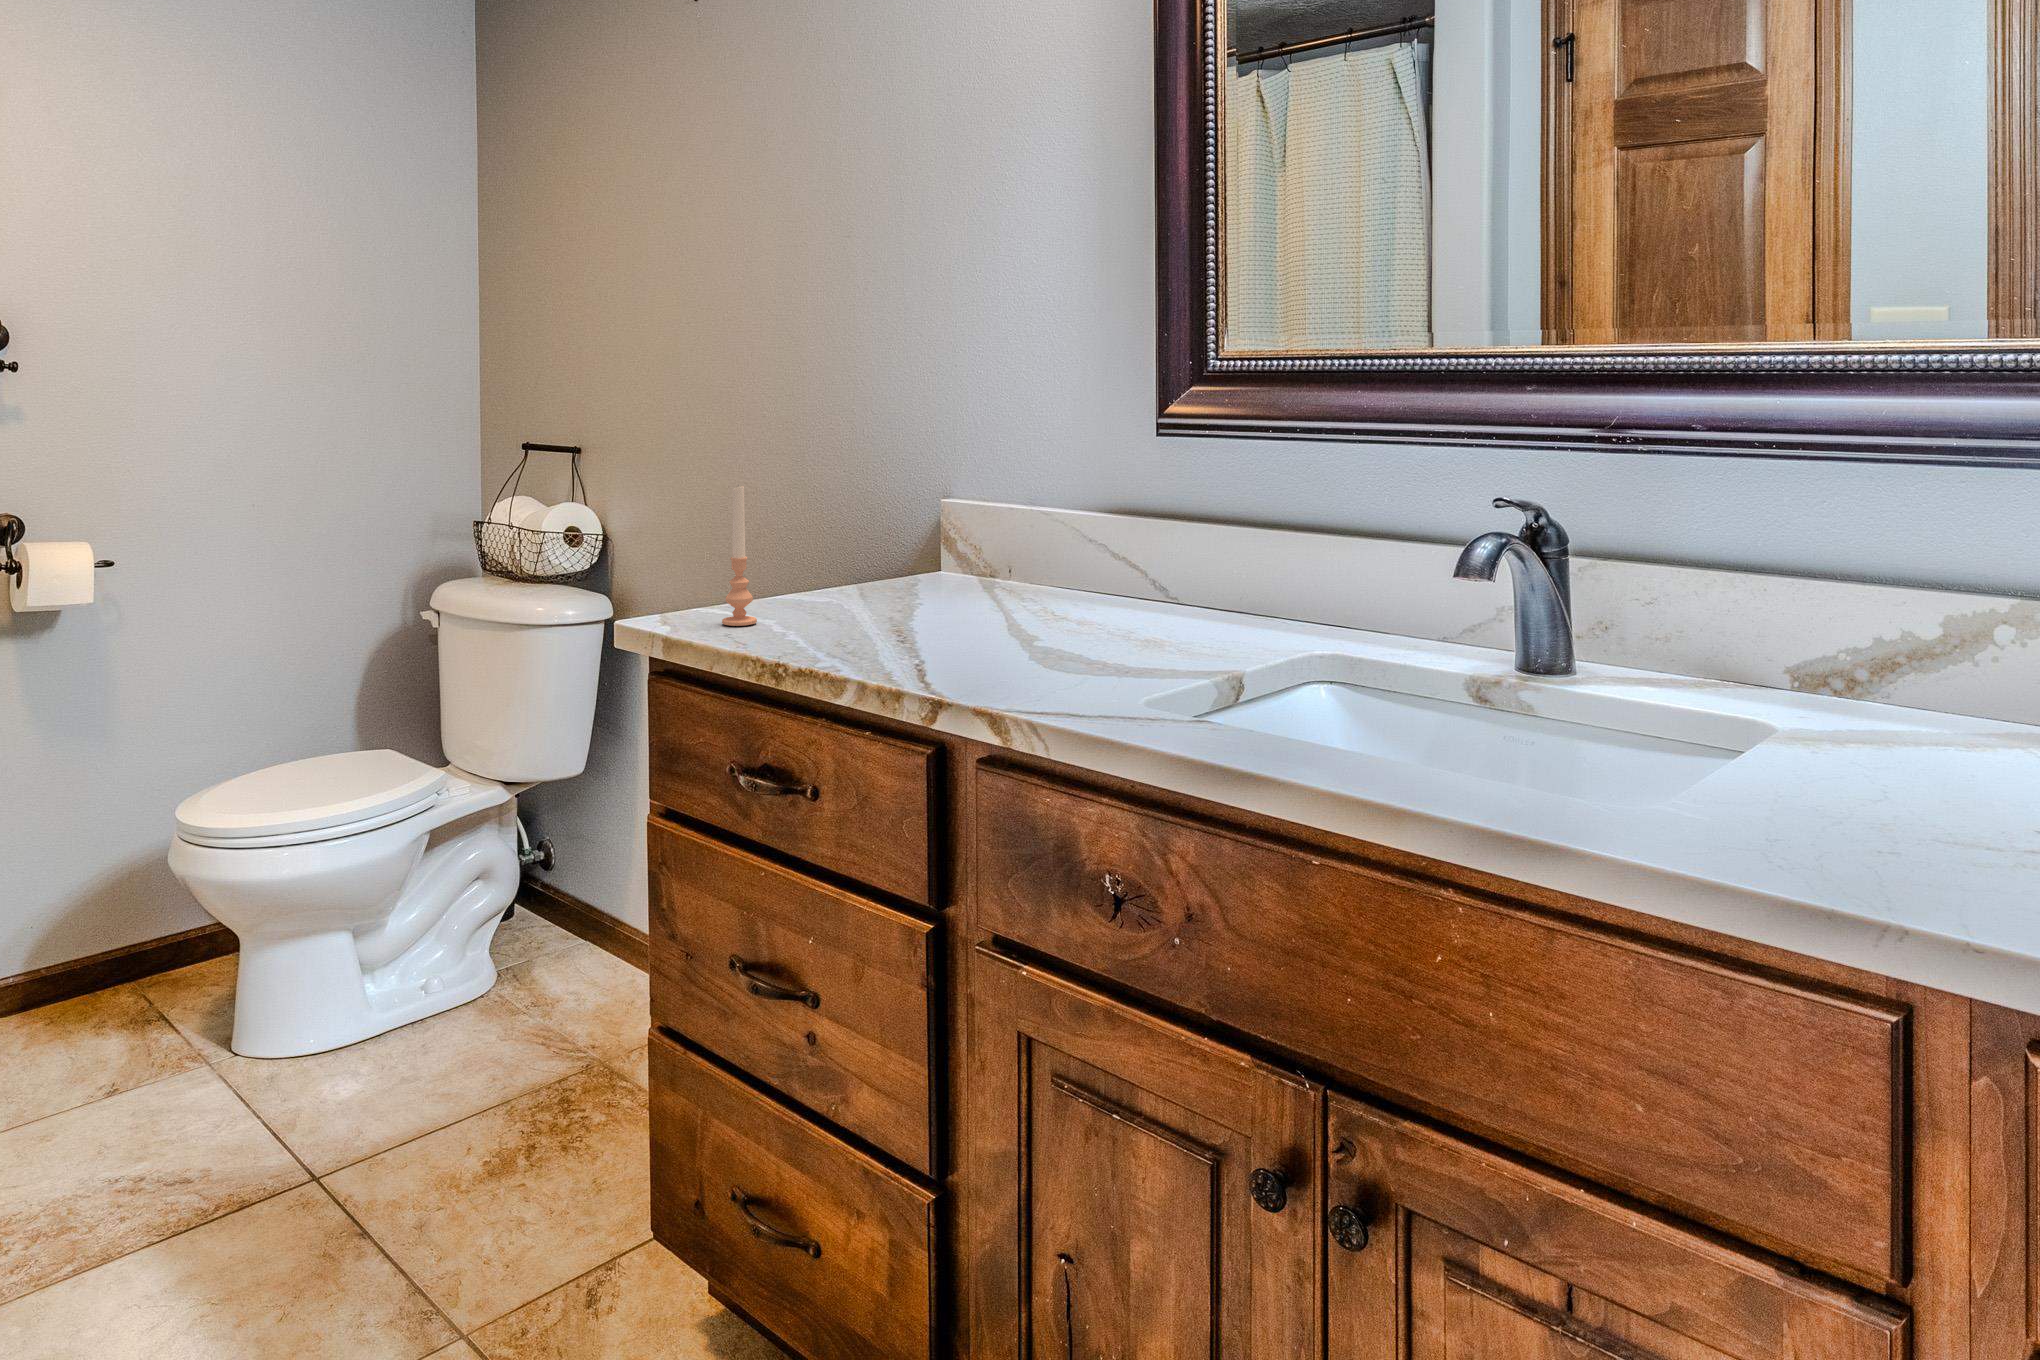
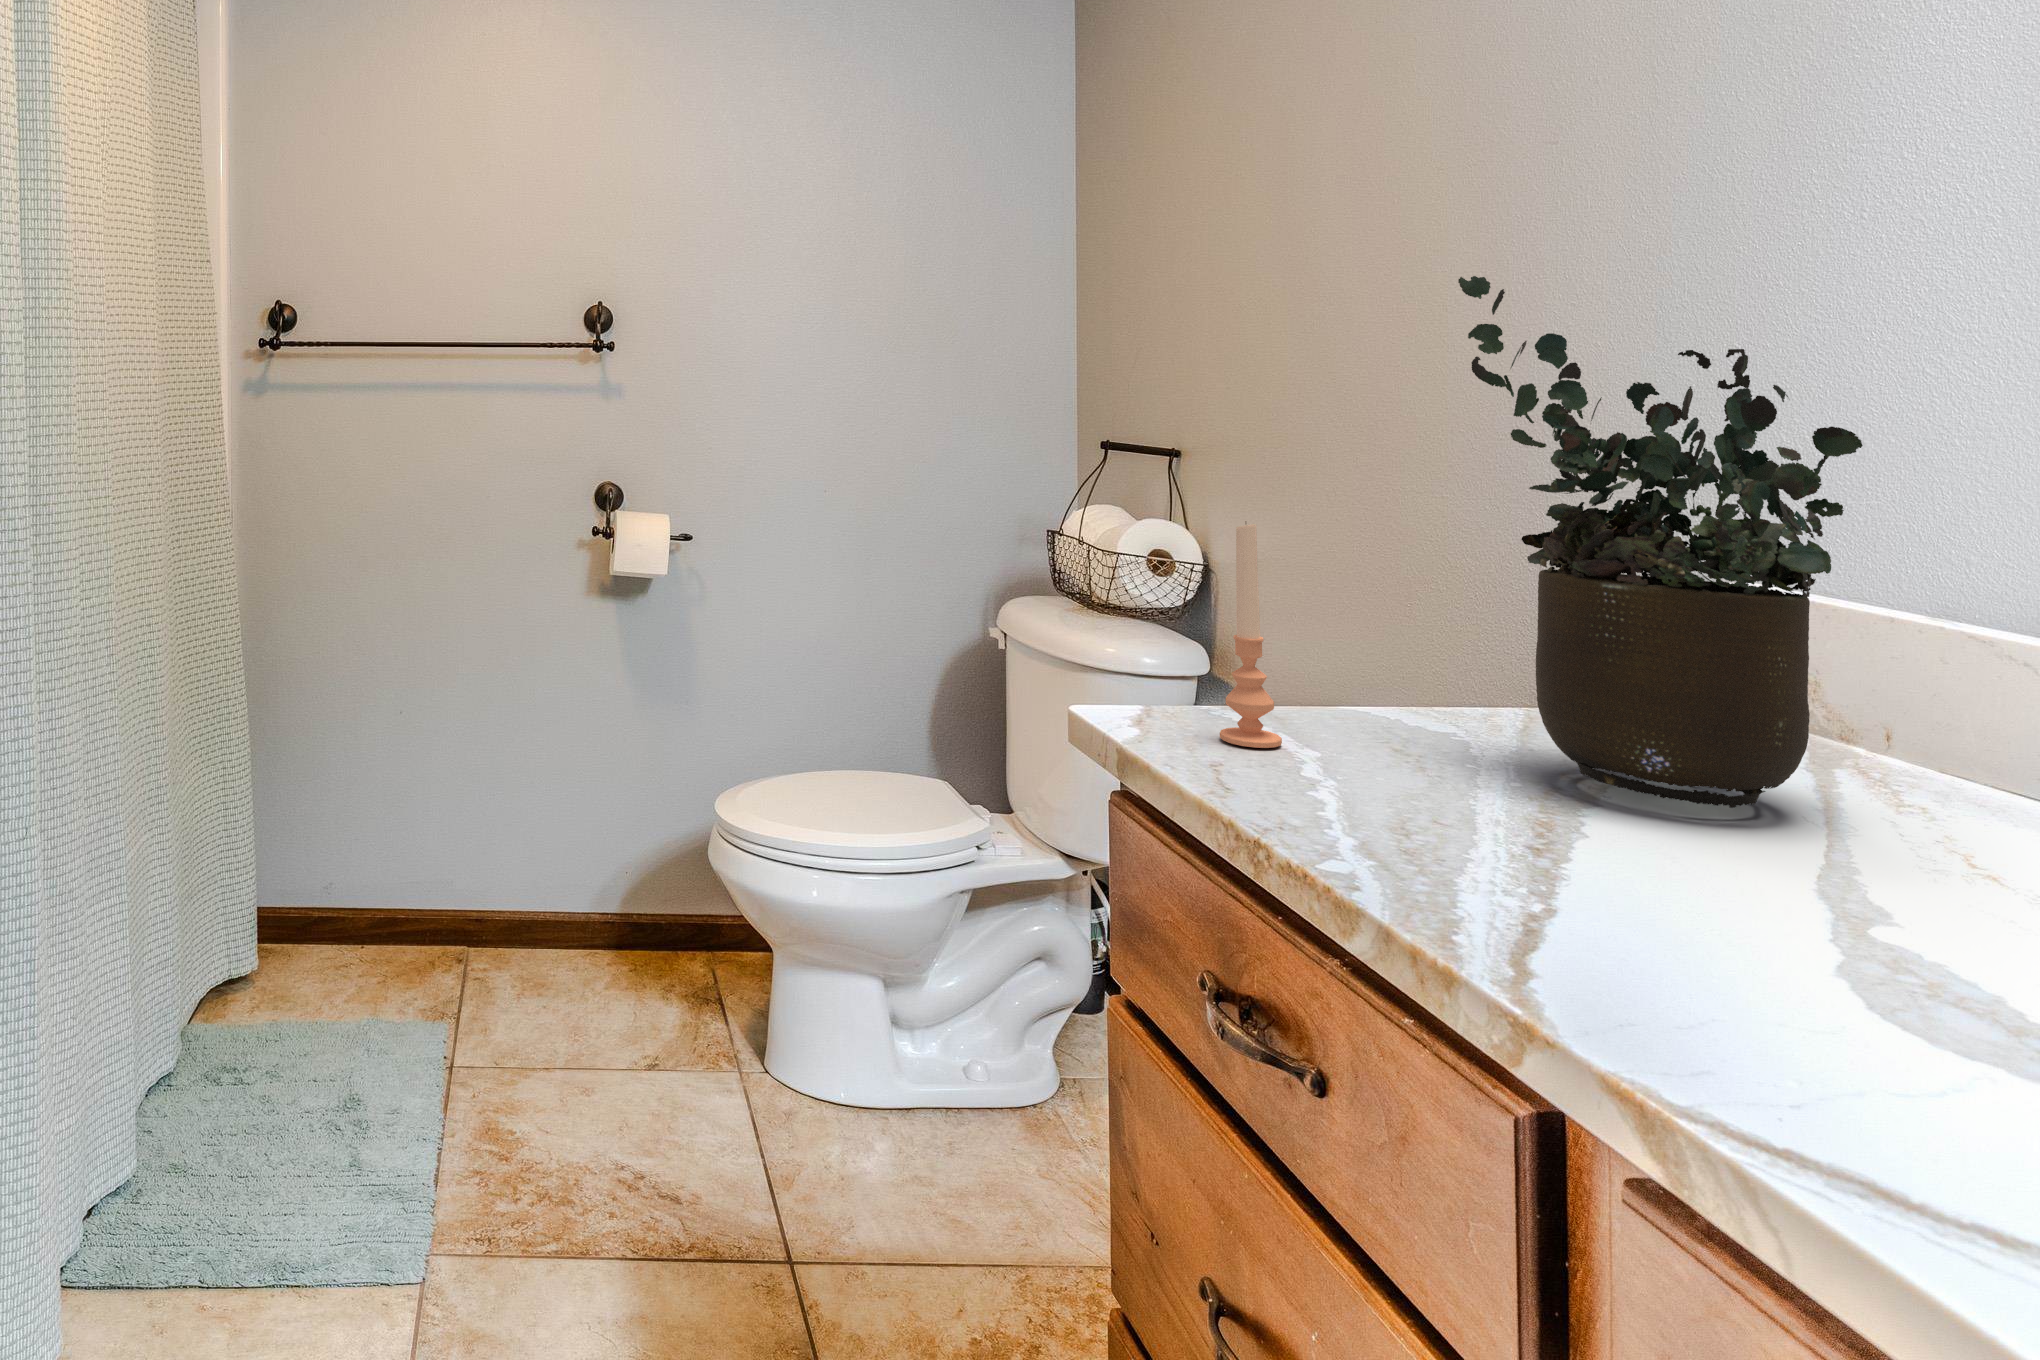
potted plant: none [840,331,1015,613] -> present [1458,276,1863,808]

